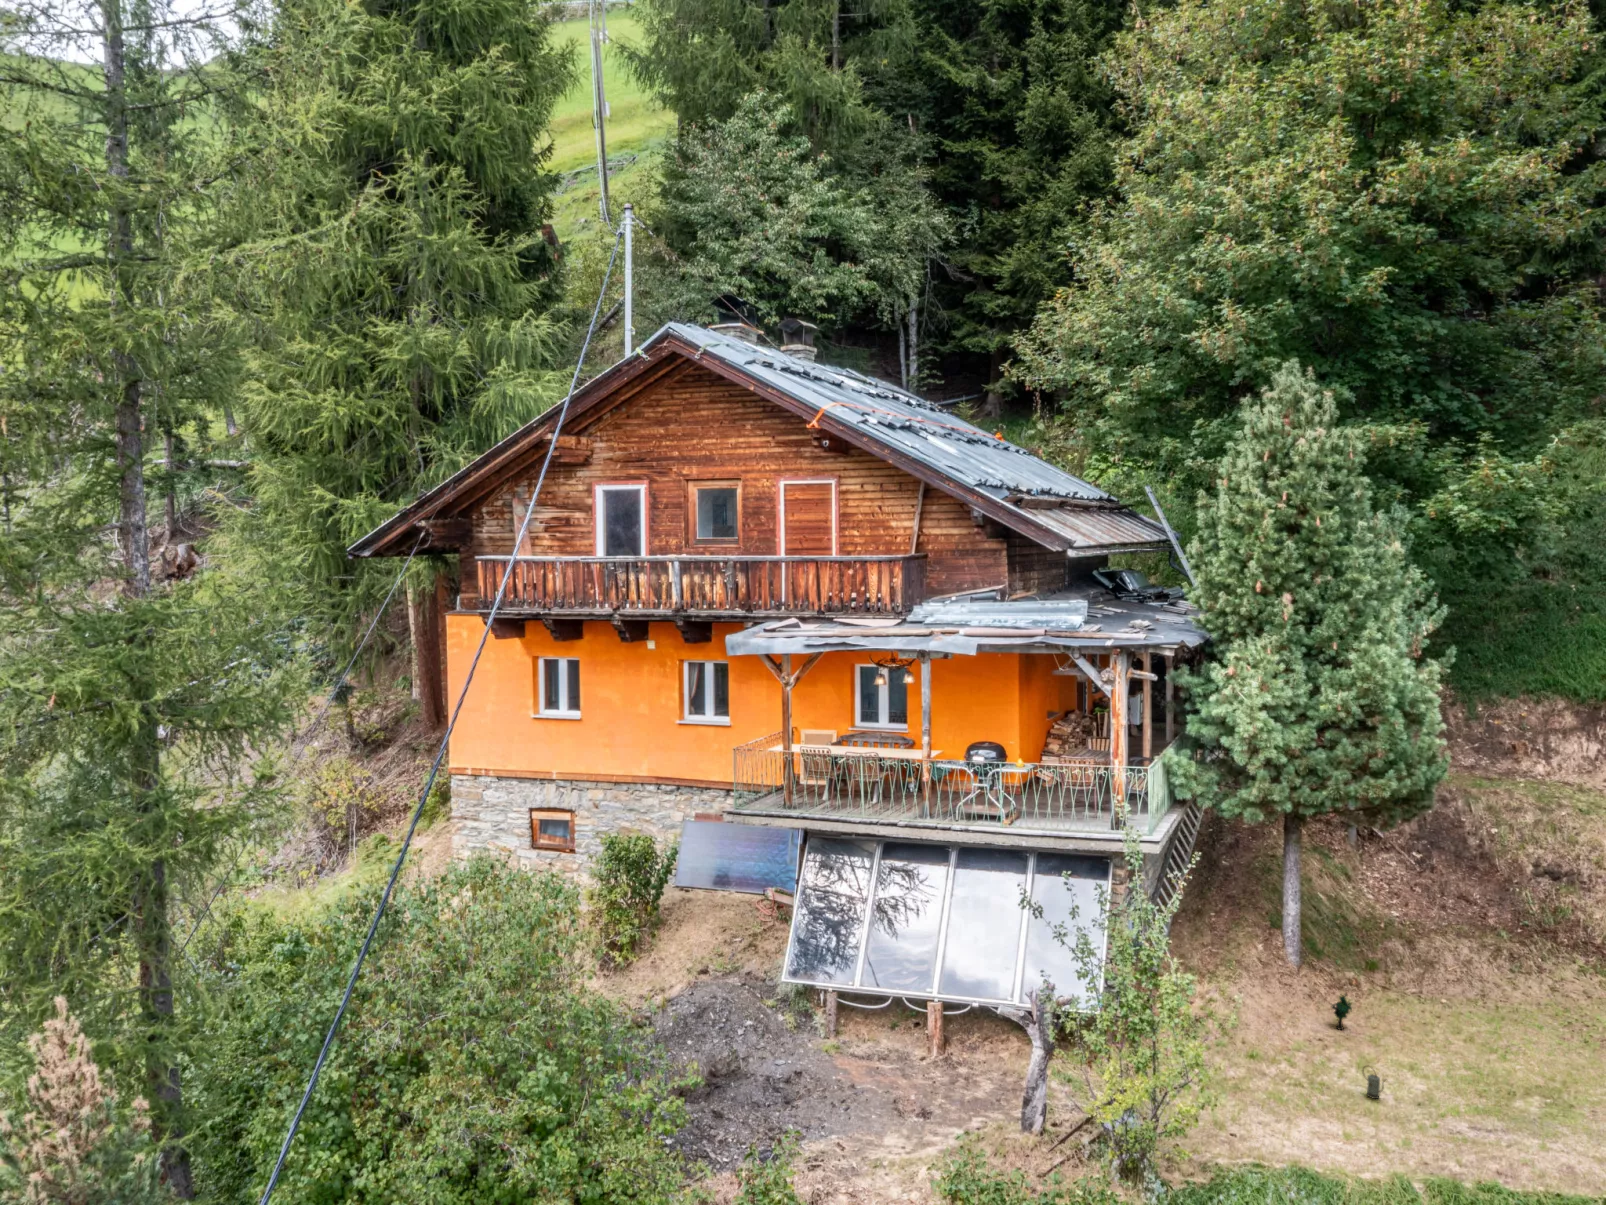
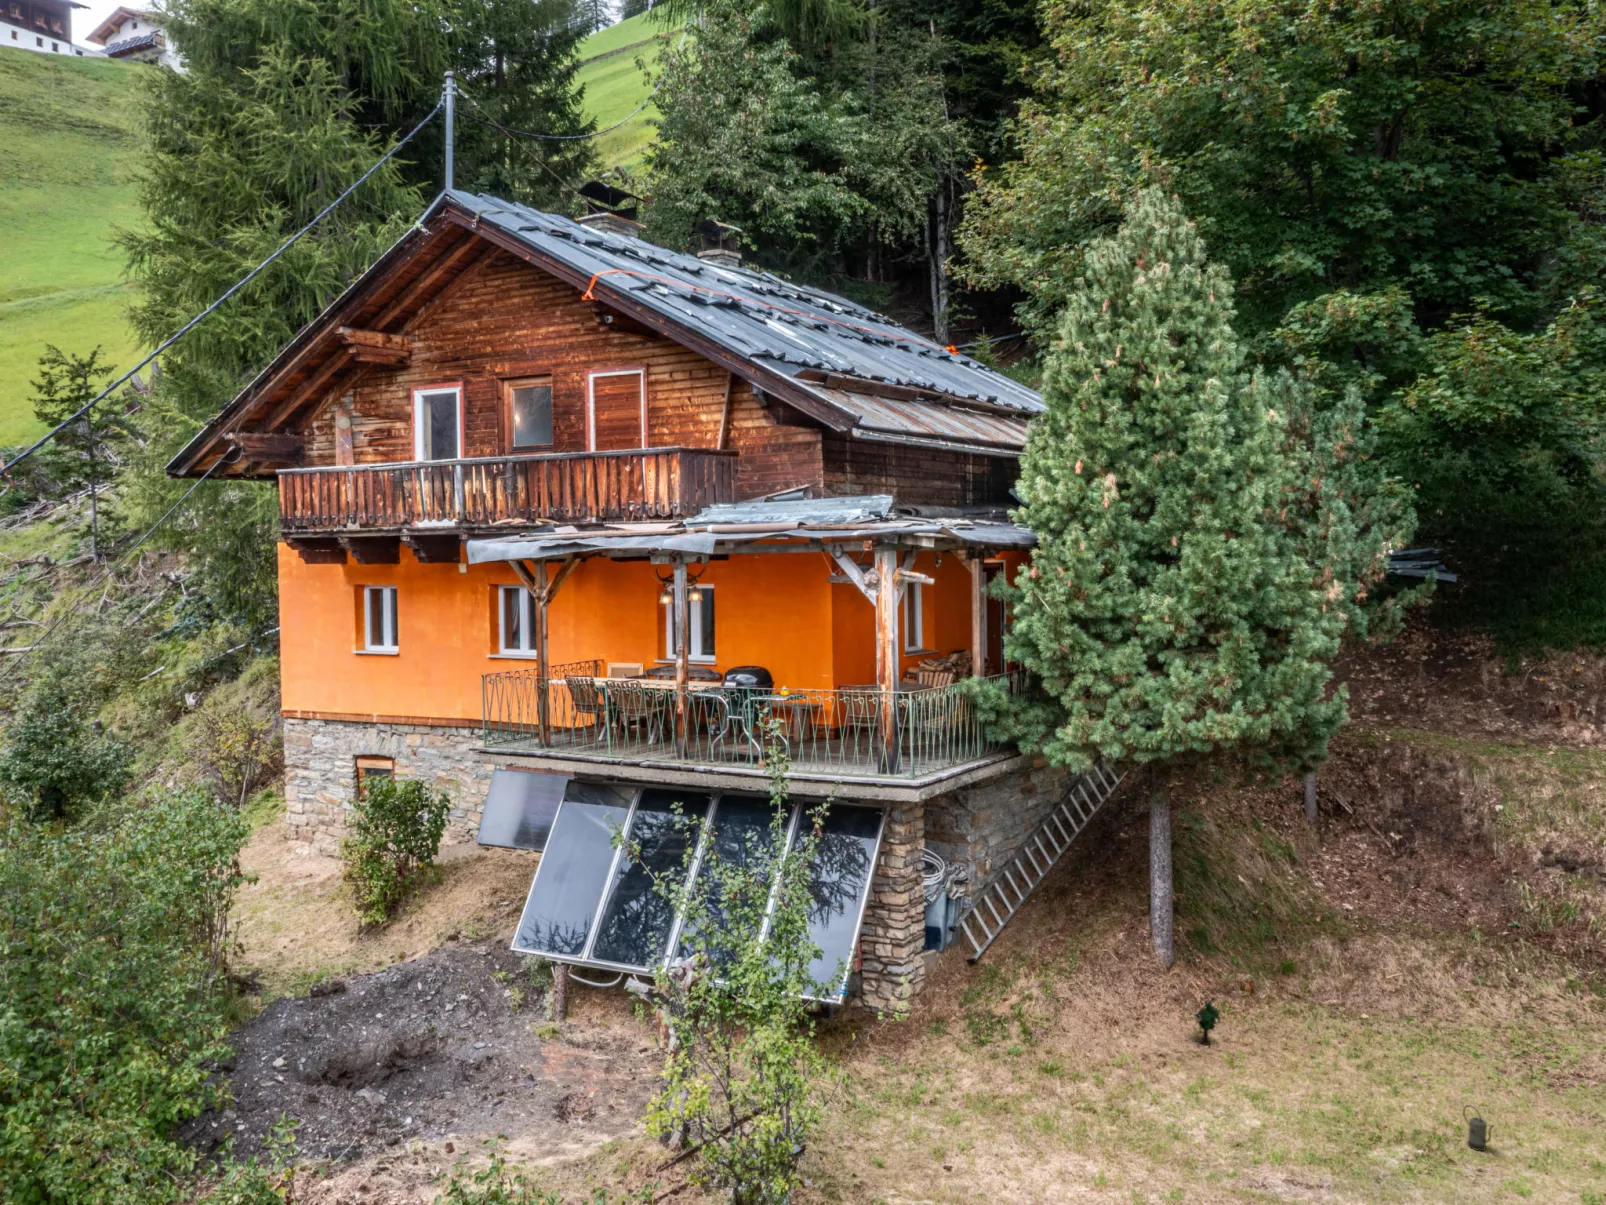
watering can: present [1363,1070,1383,1099] -> present [1463,1105,1494,1151]

